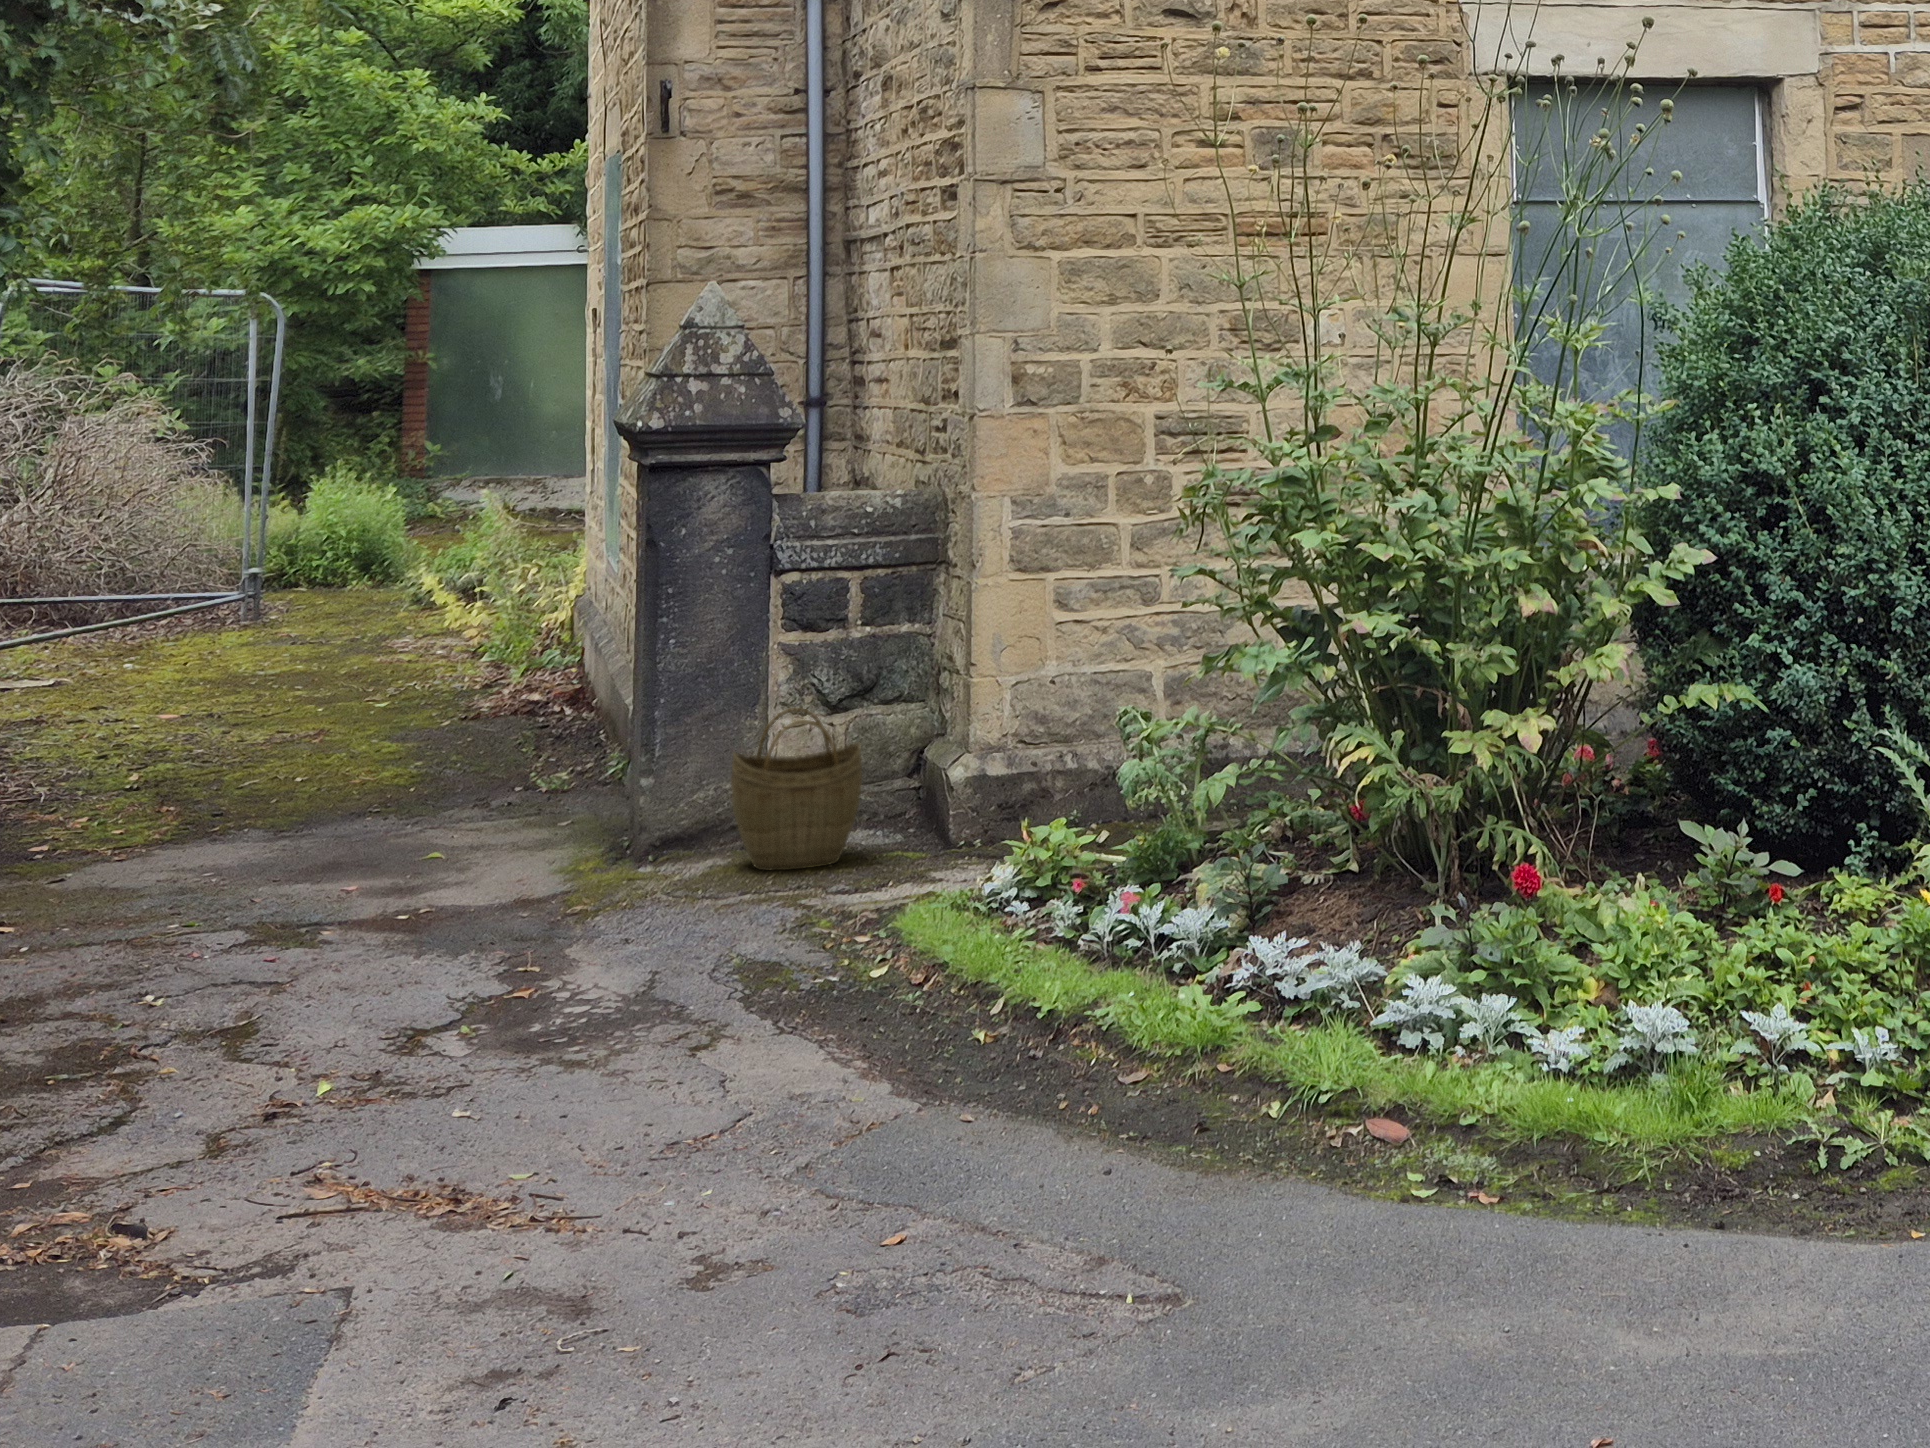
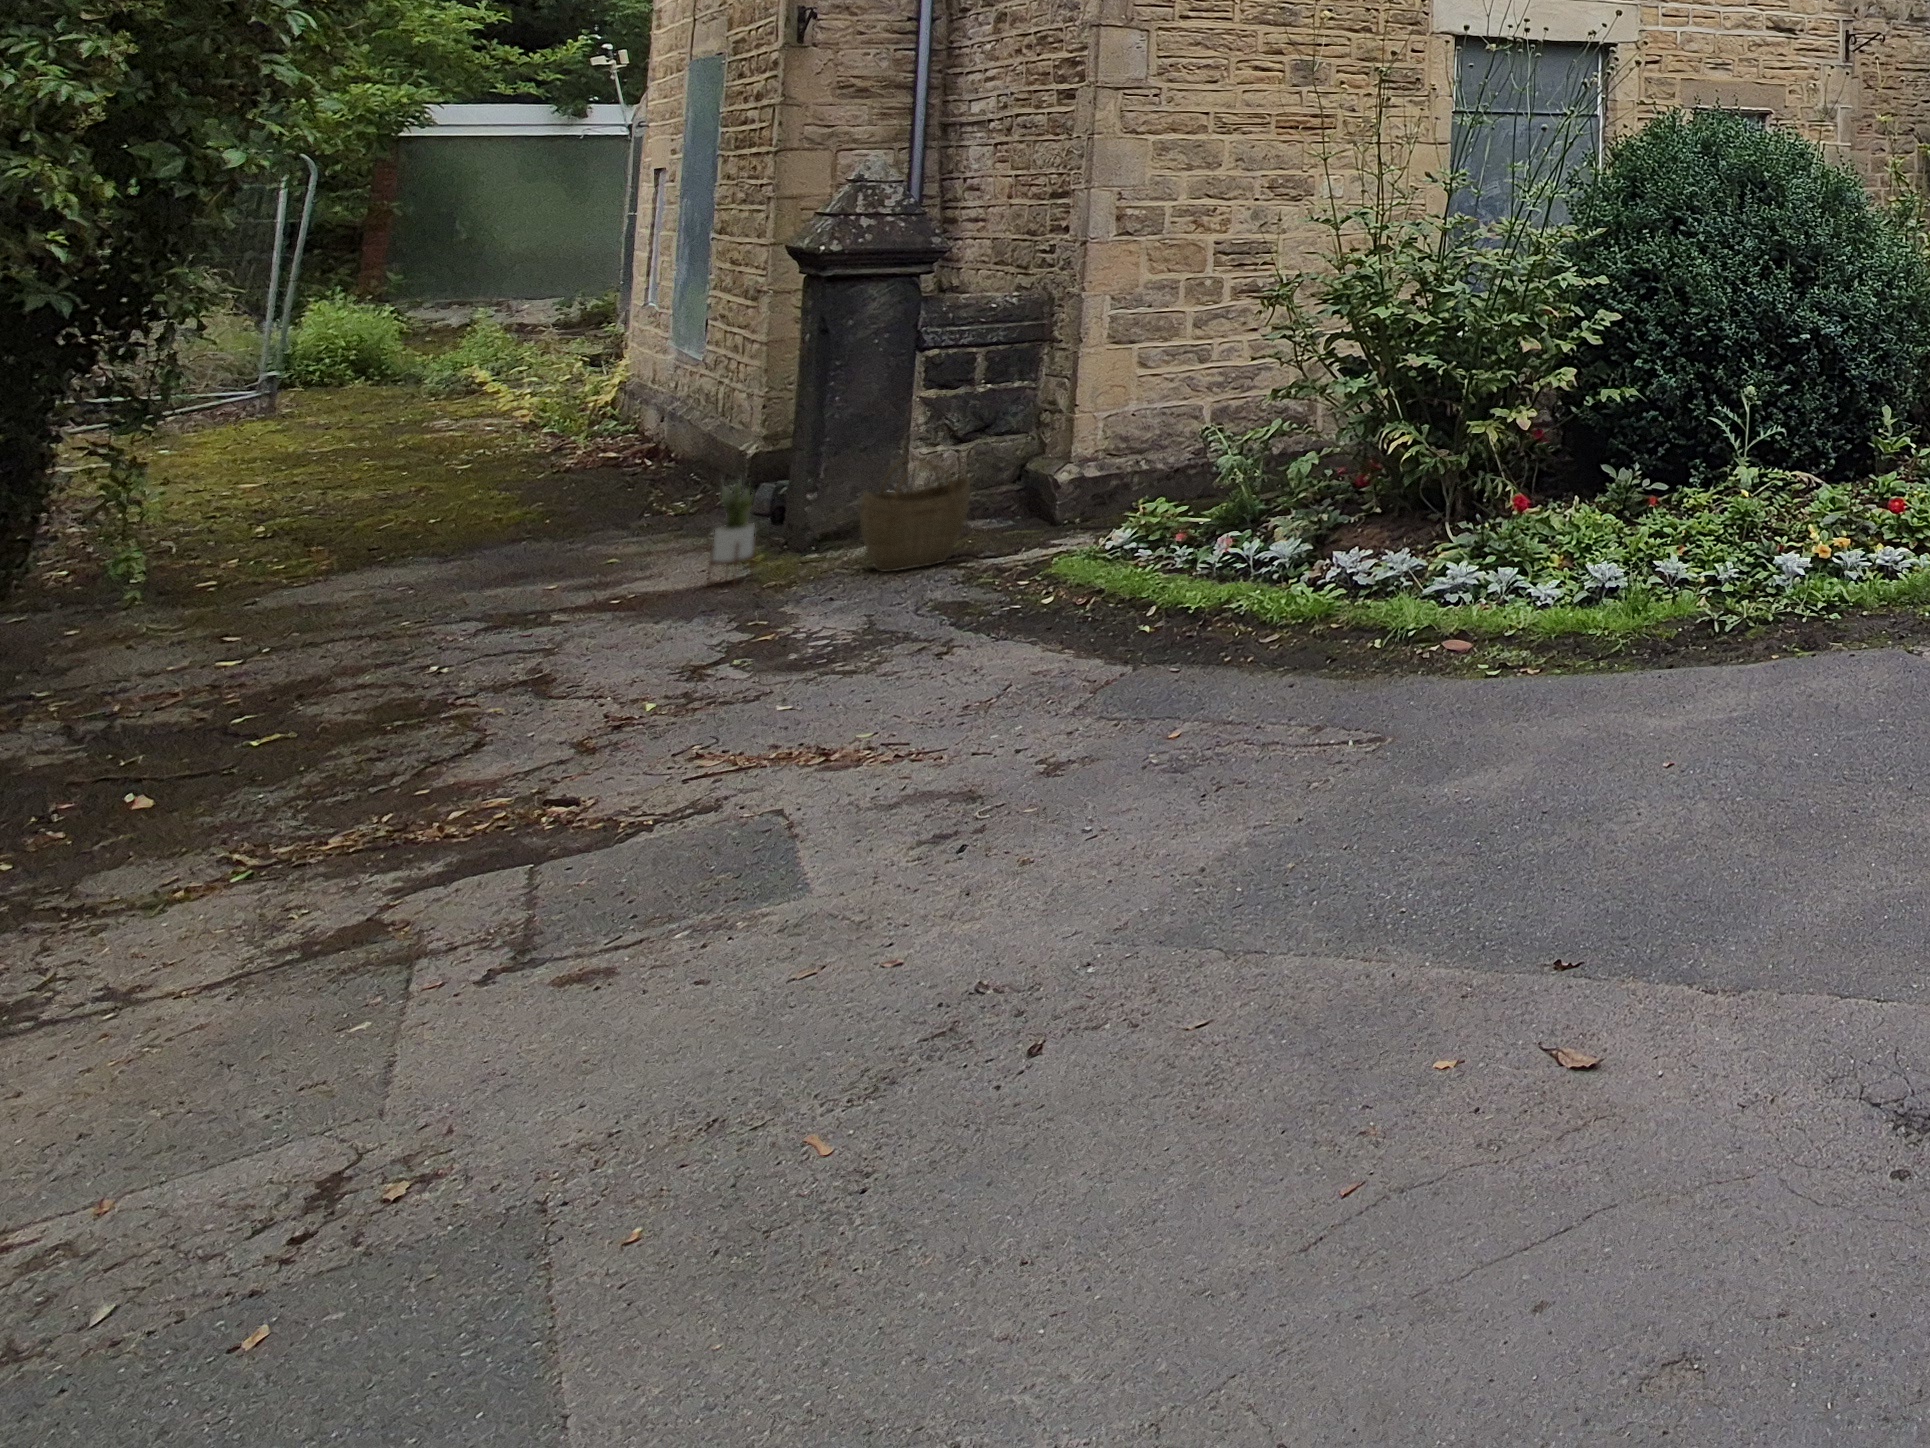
potted plant: none [567,713,619,870] -> present [707,480,756,582]

